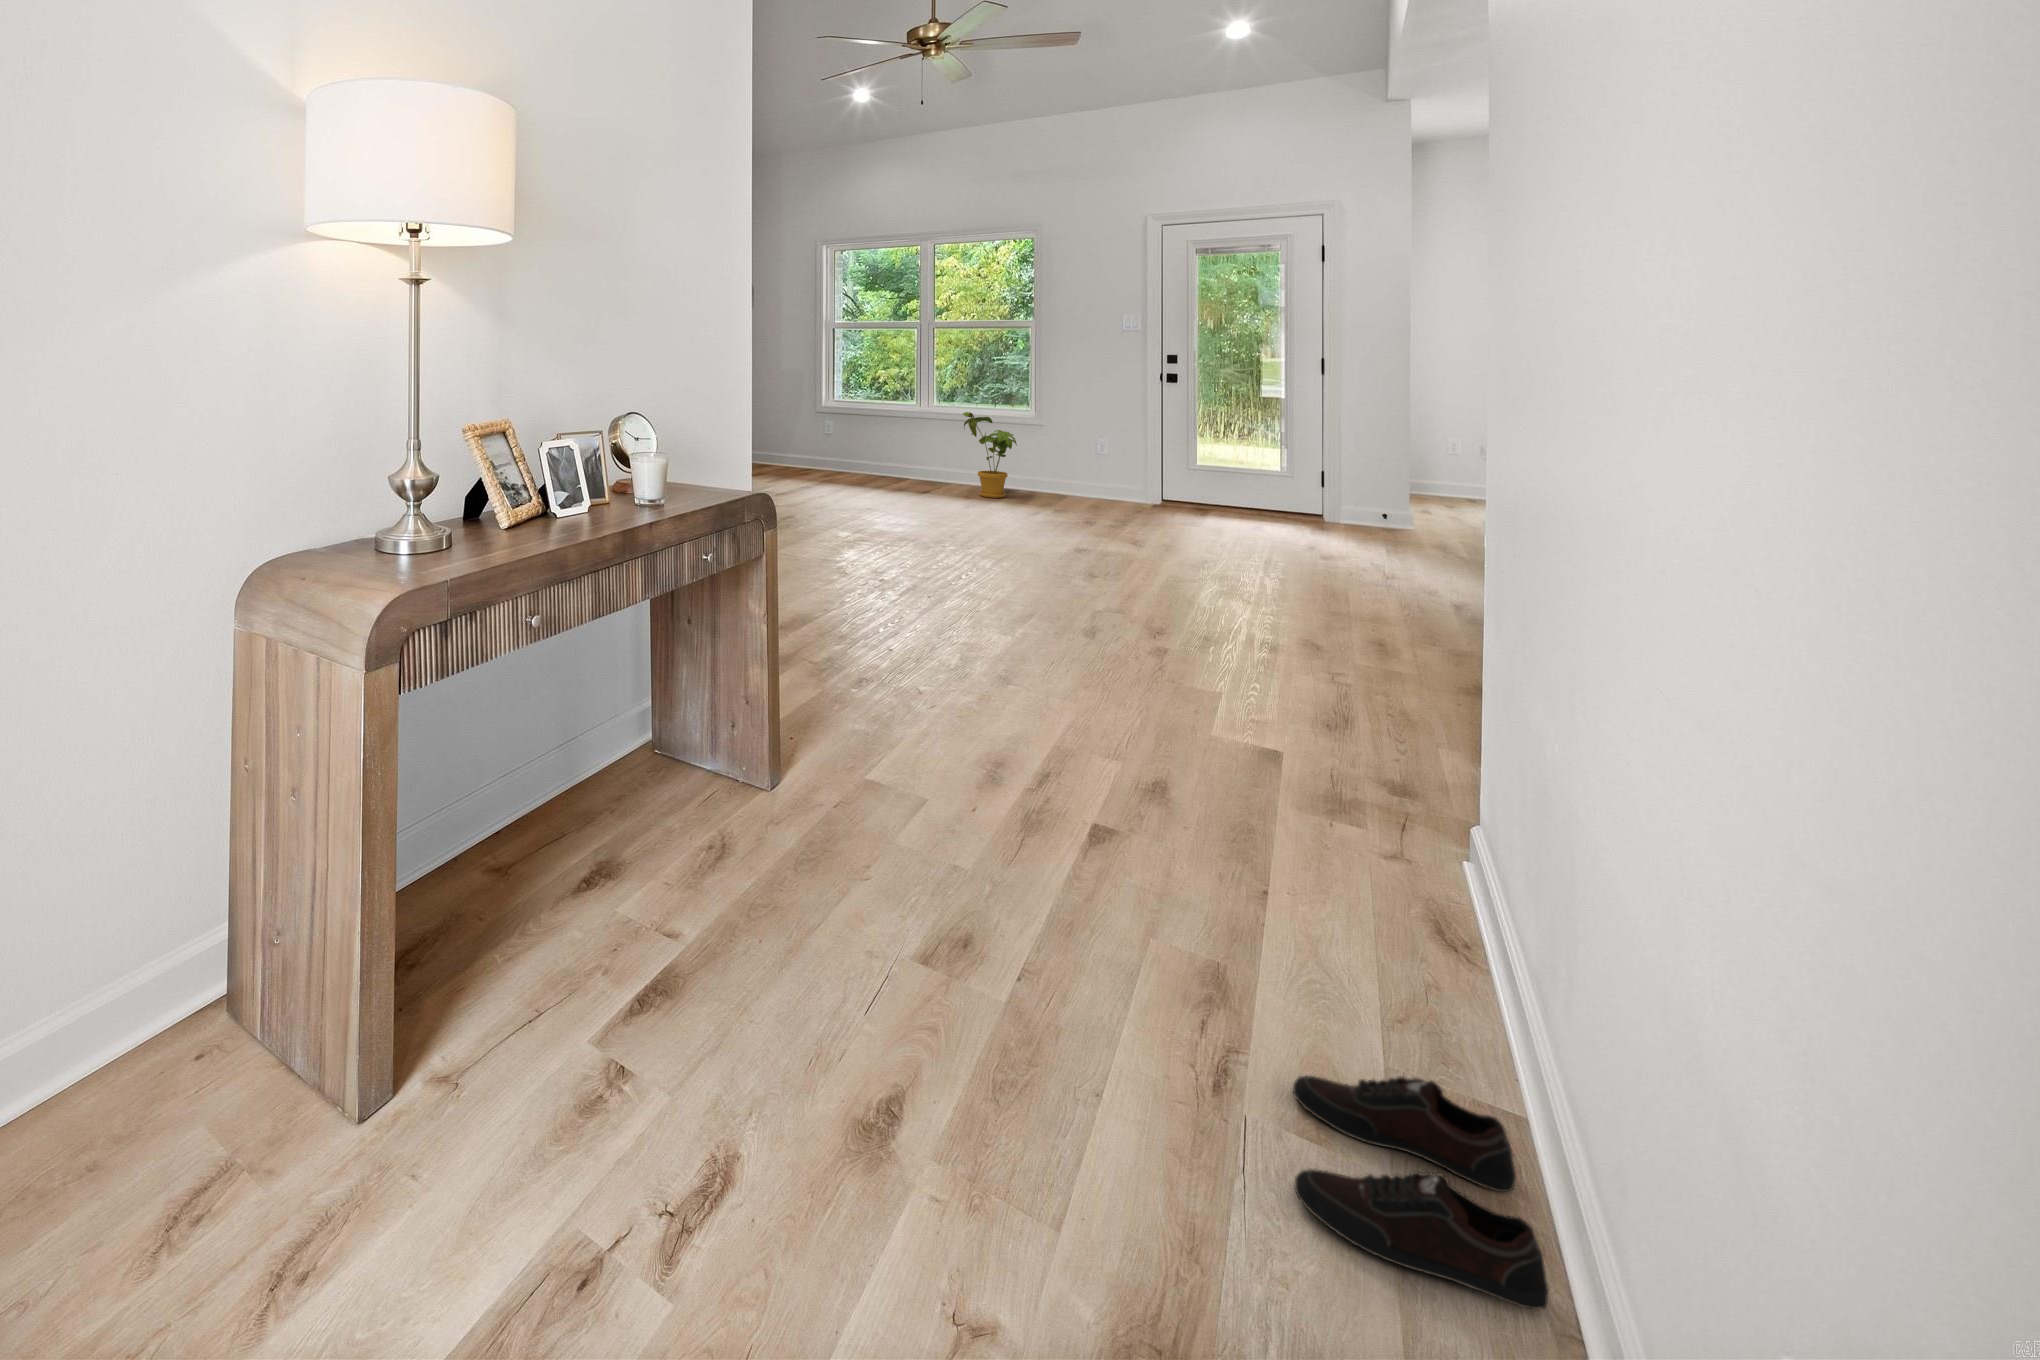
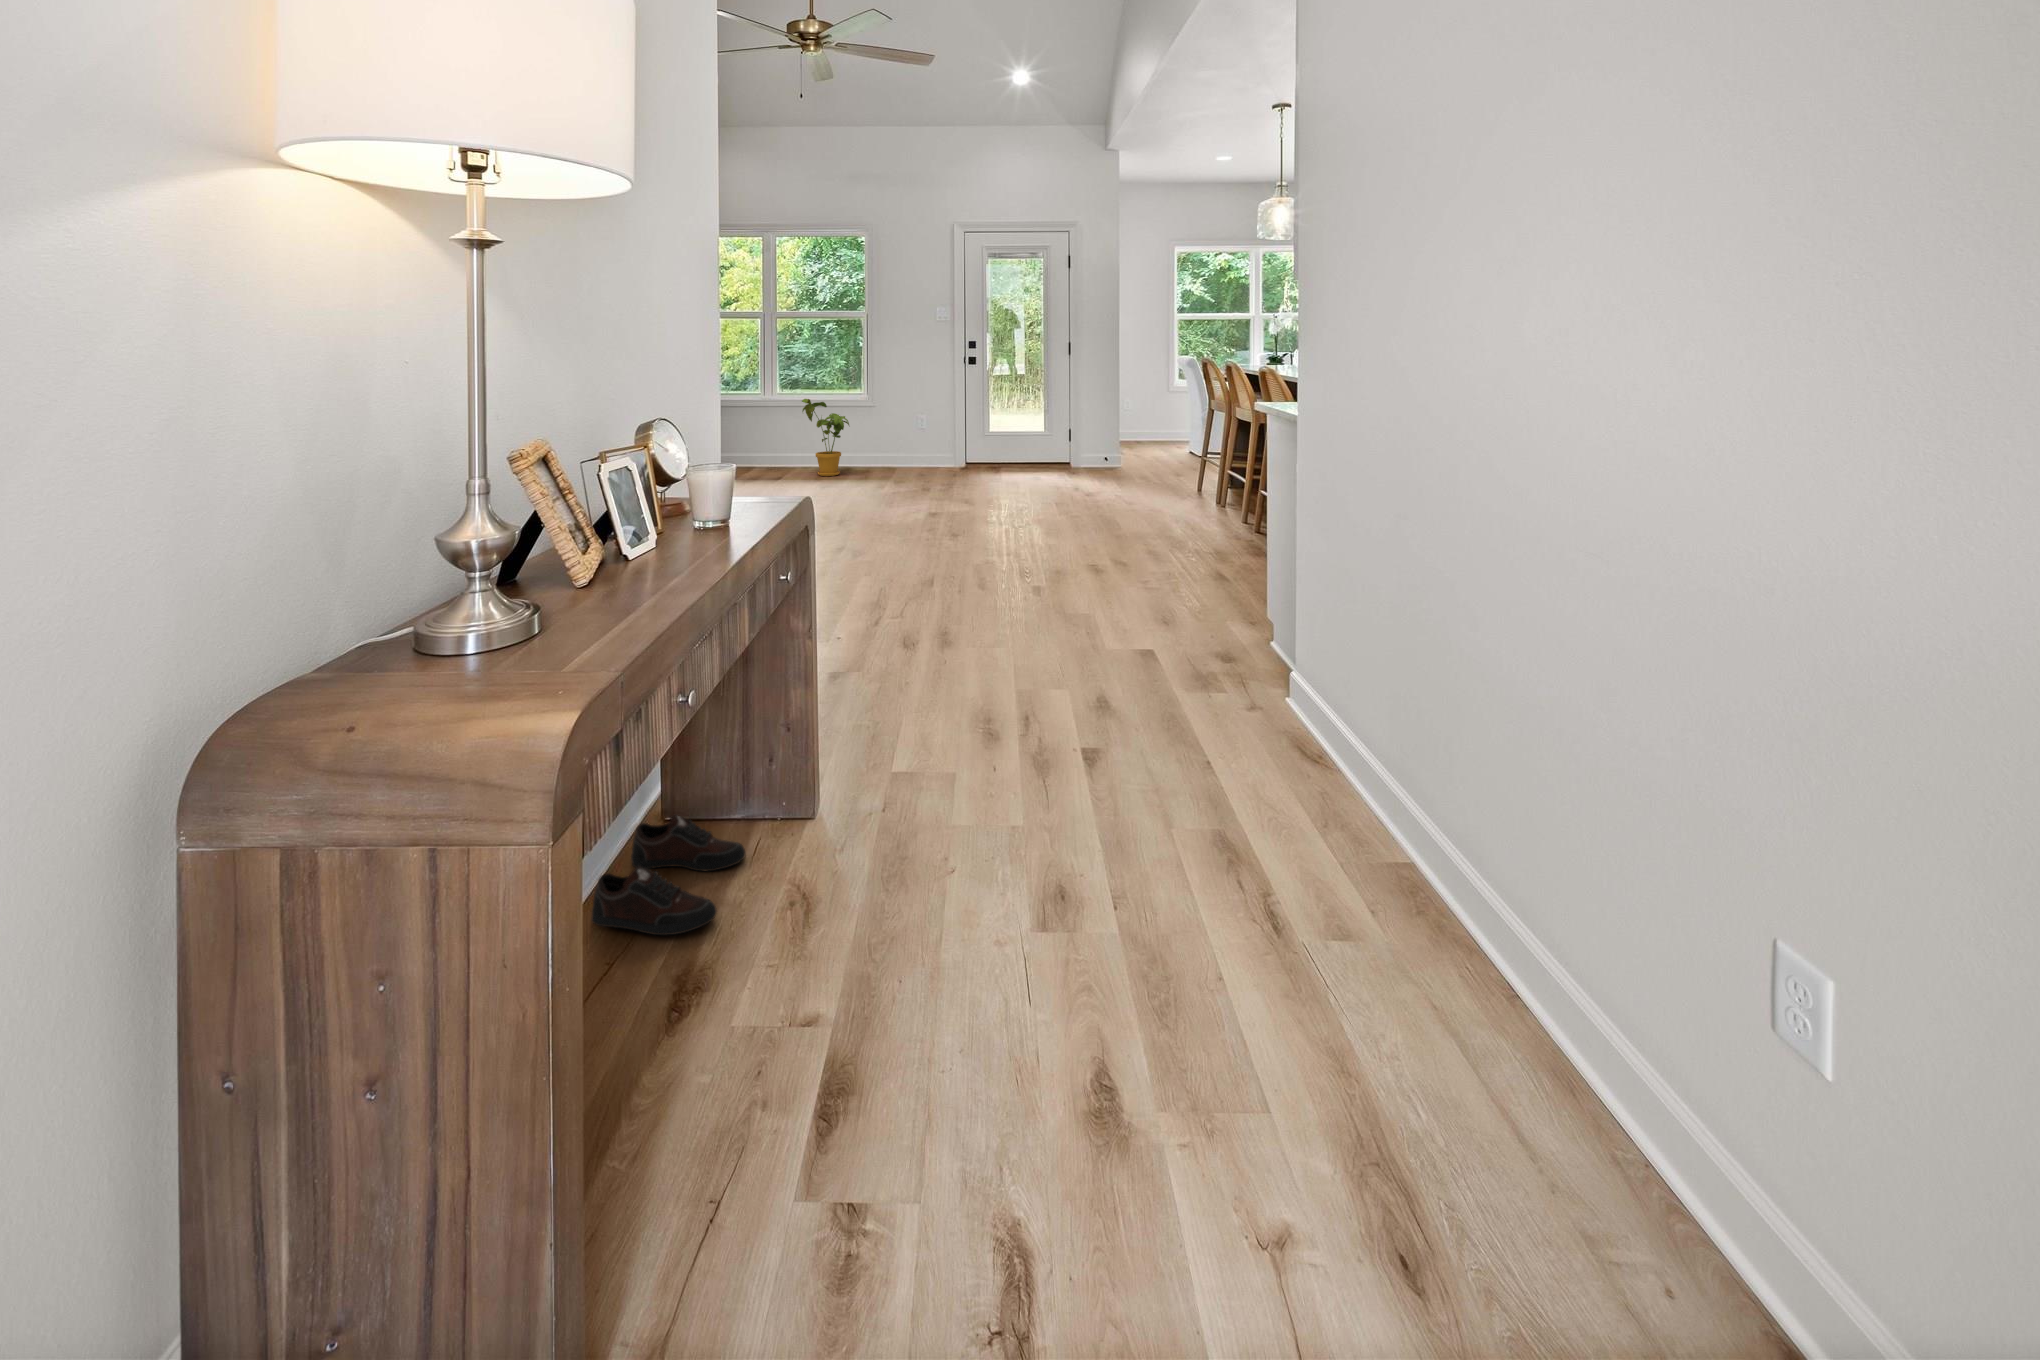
shoe: present [1293,1076,1549,1309] -> present [592,815,745,935]

